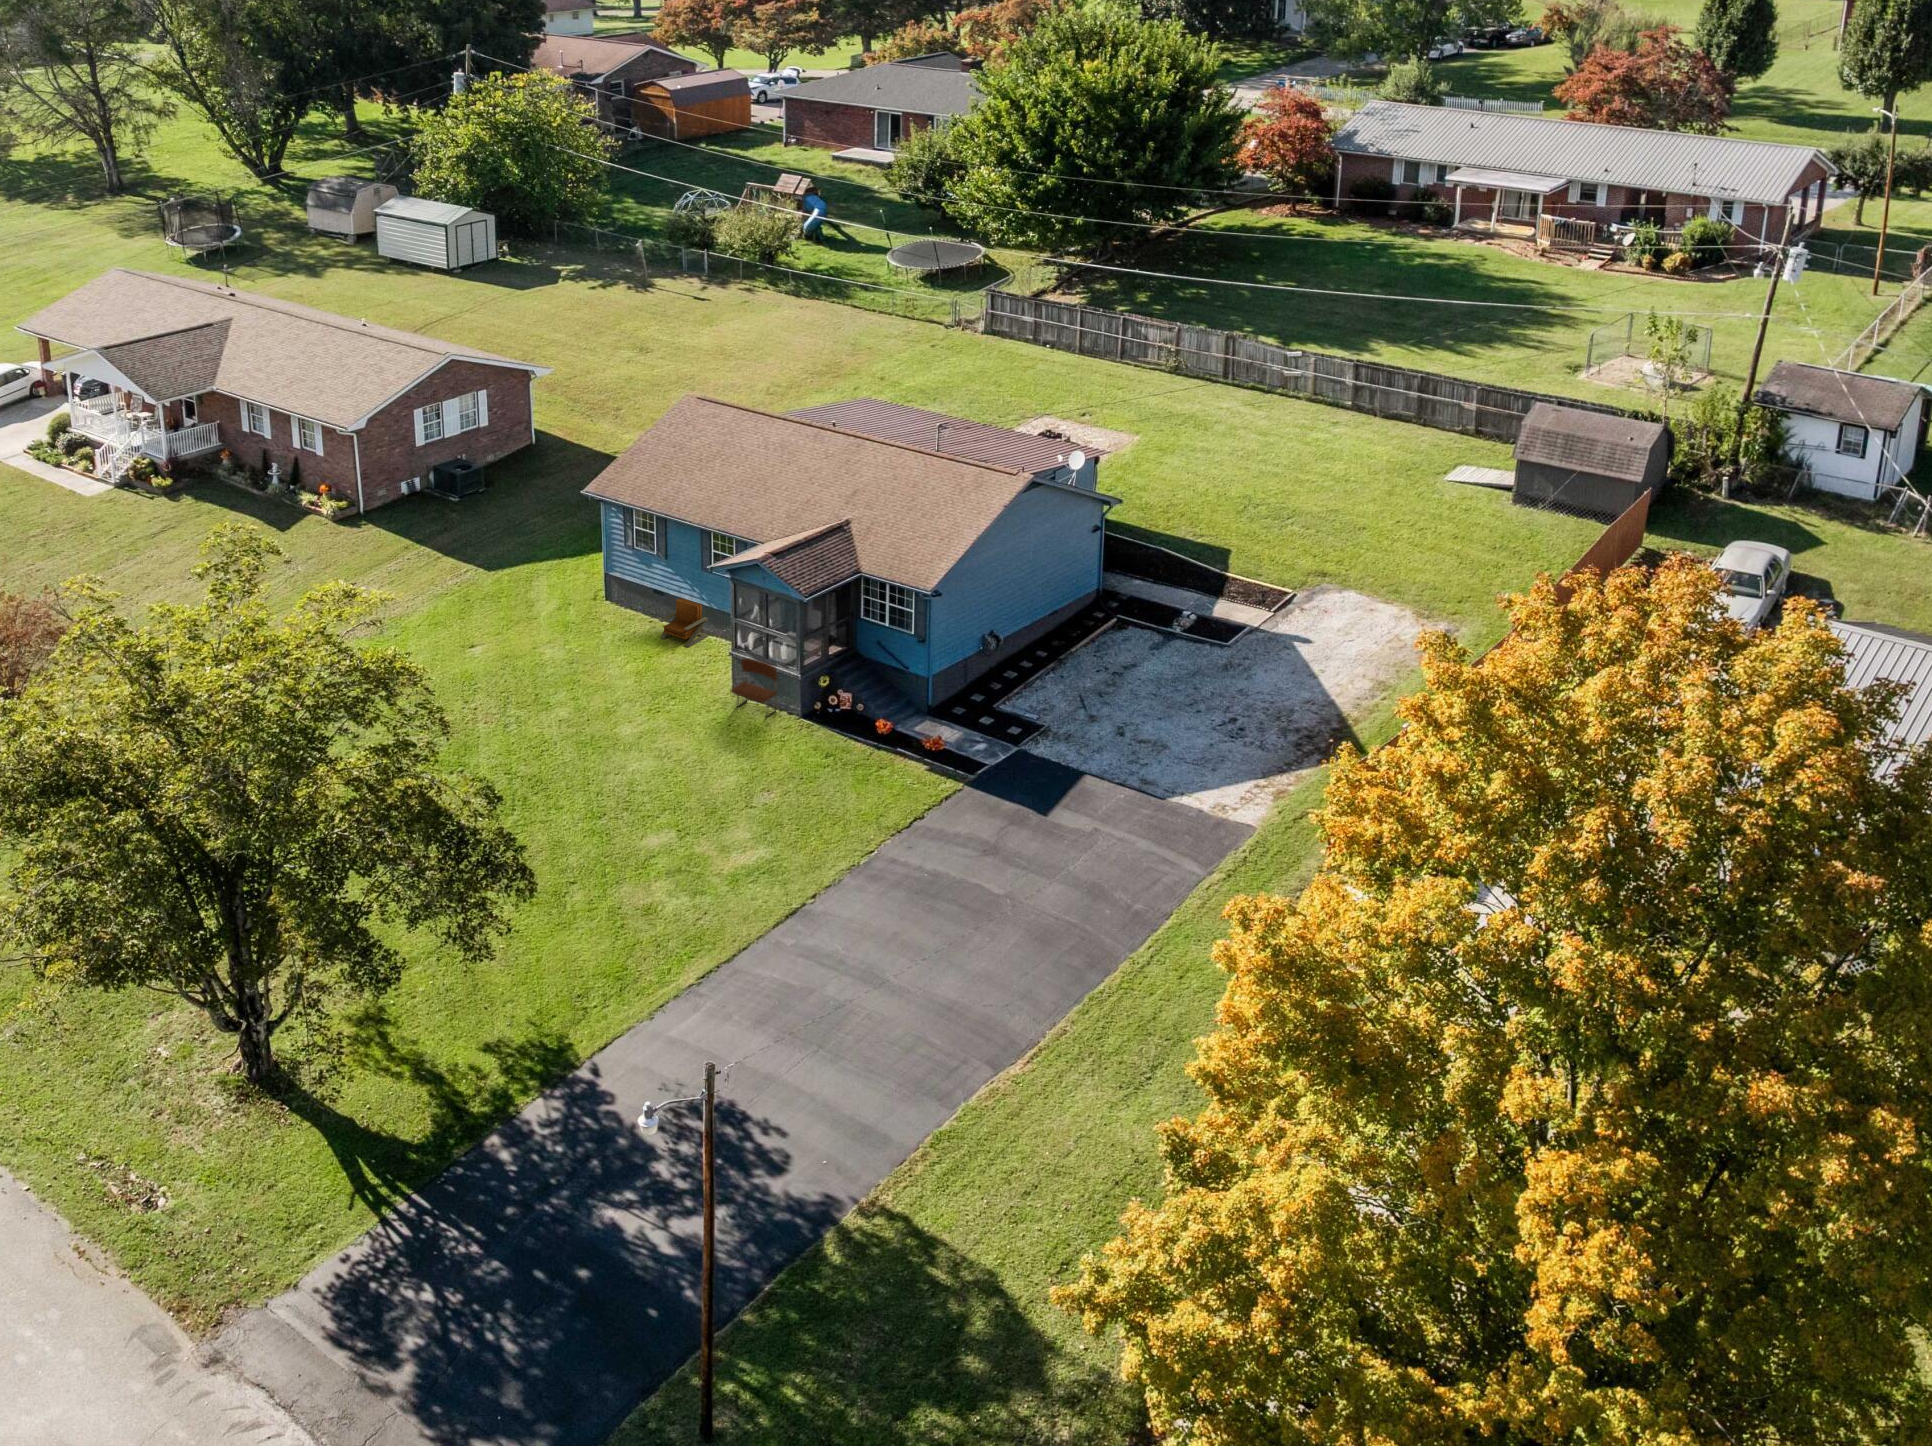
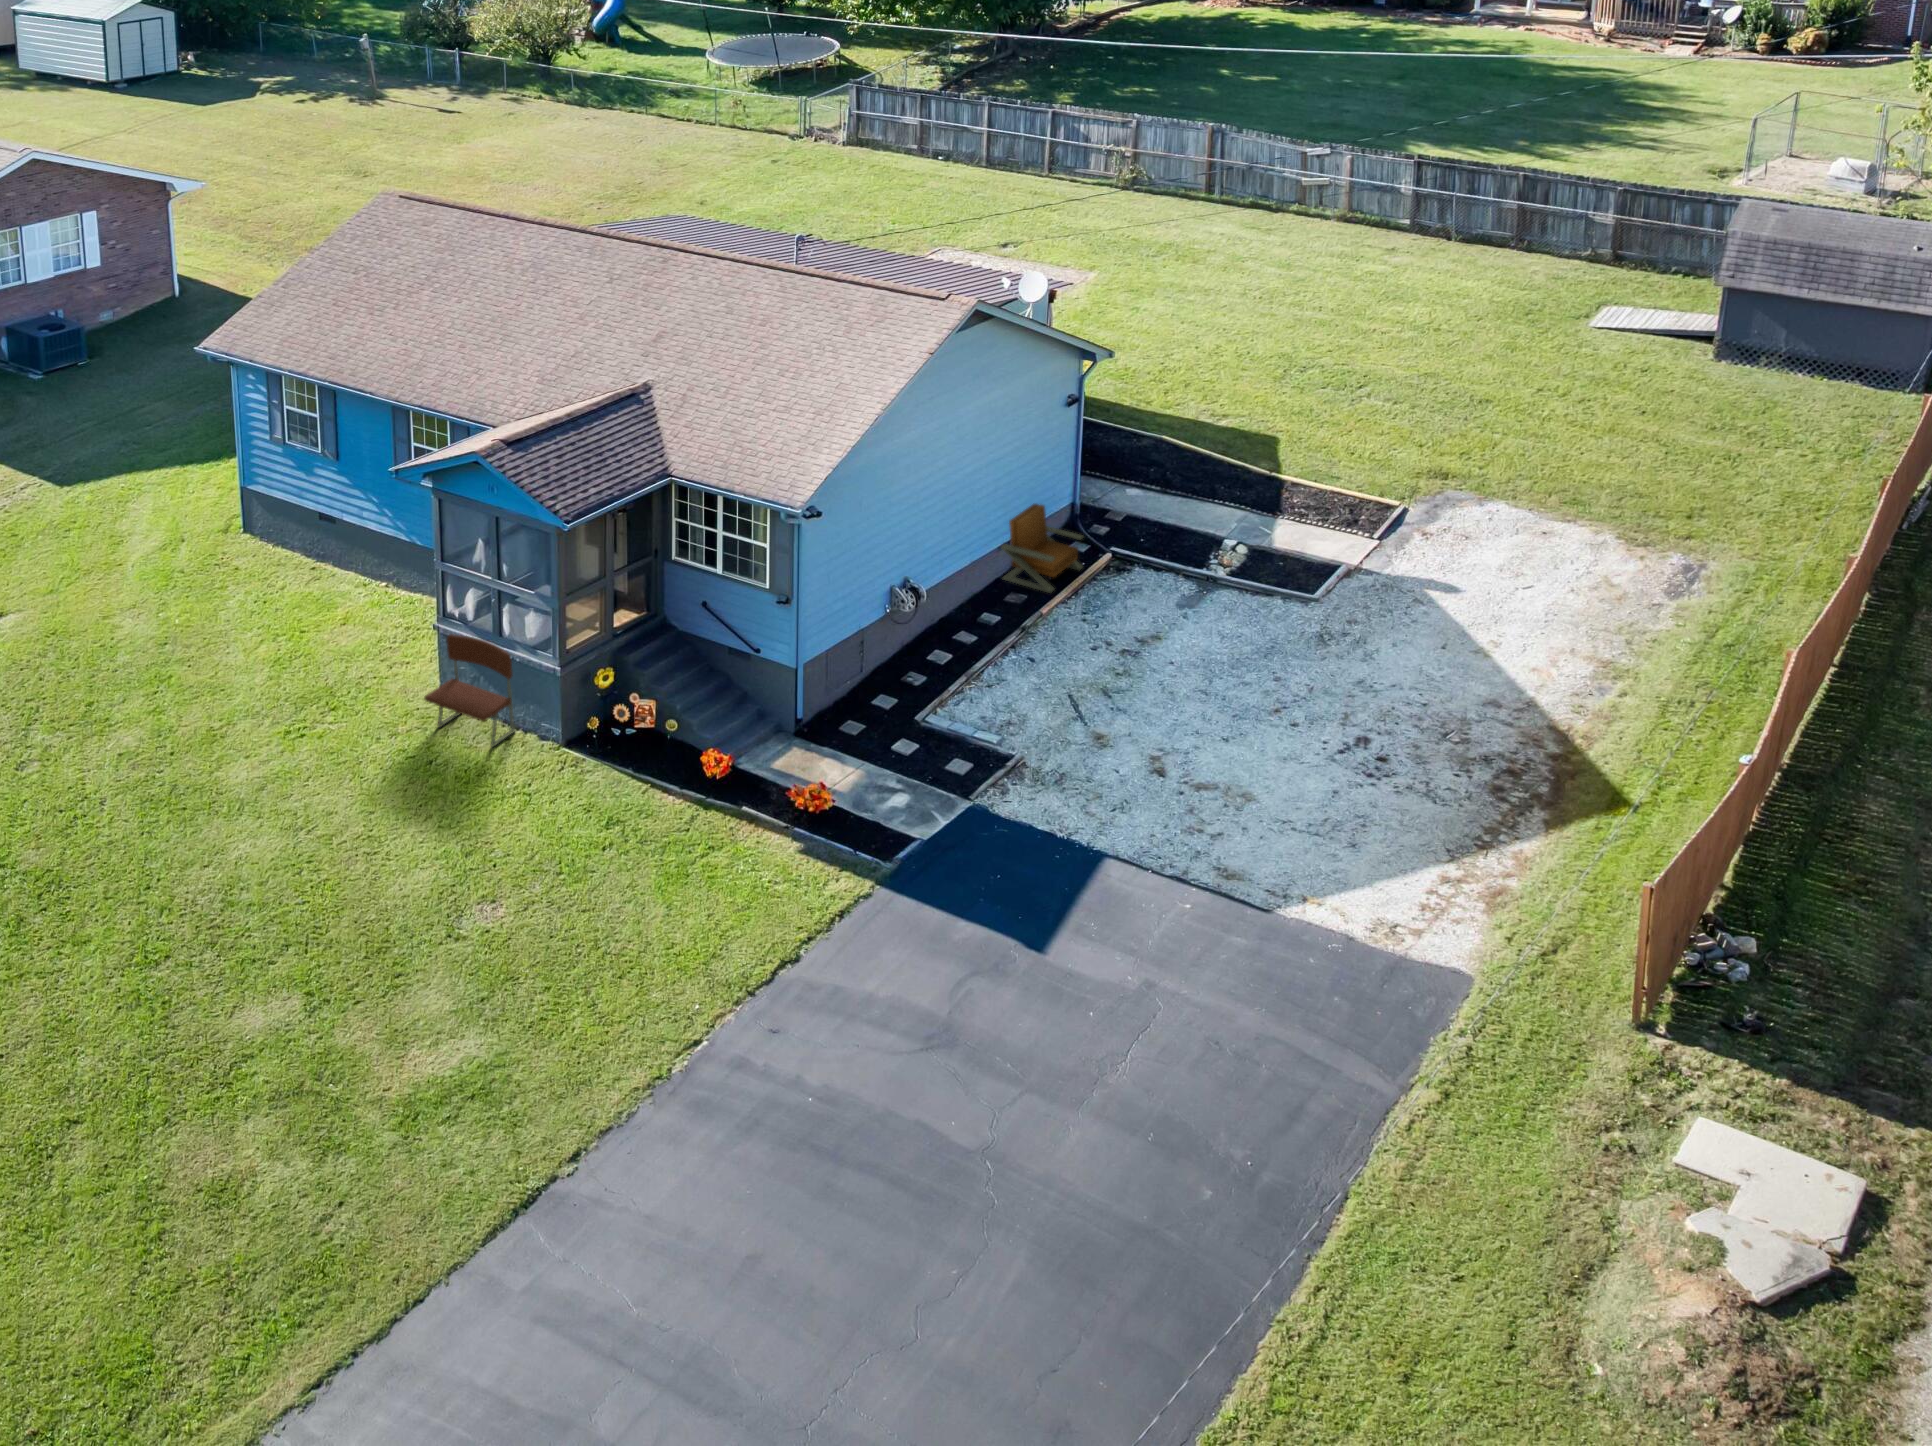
lounge chair: present [659,598,708,648] -> present [1001,504,1083,593]

